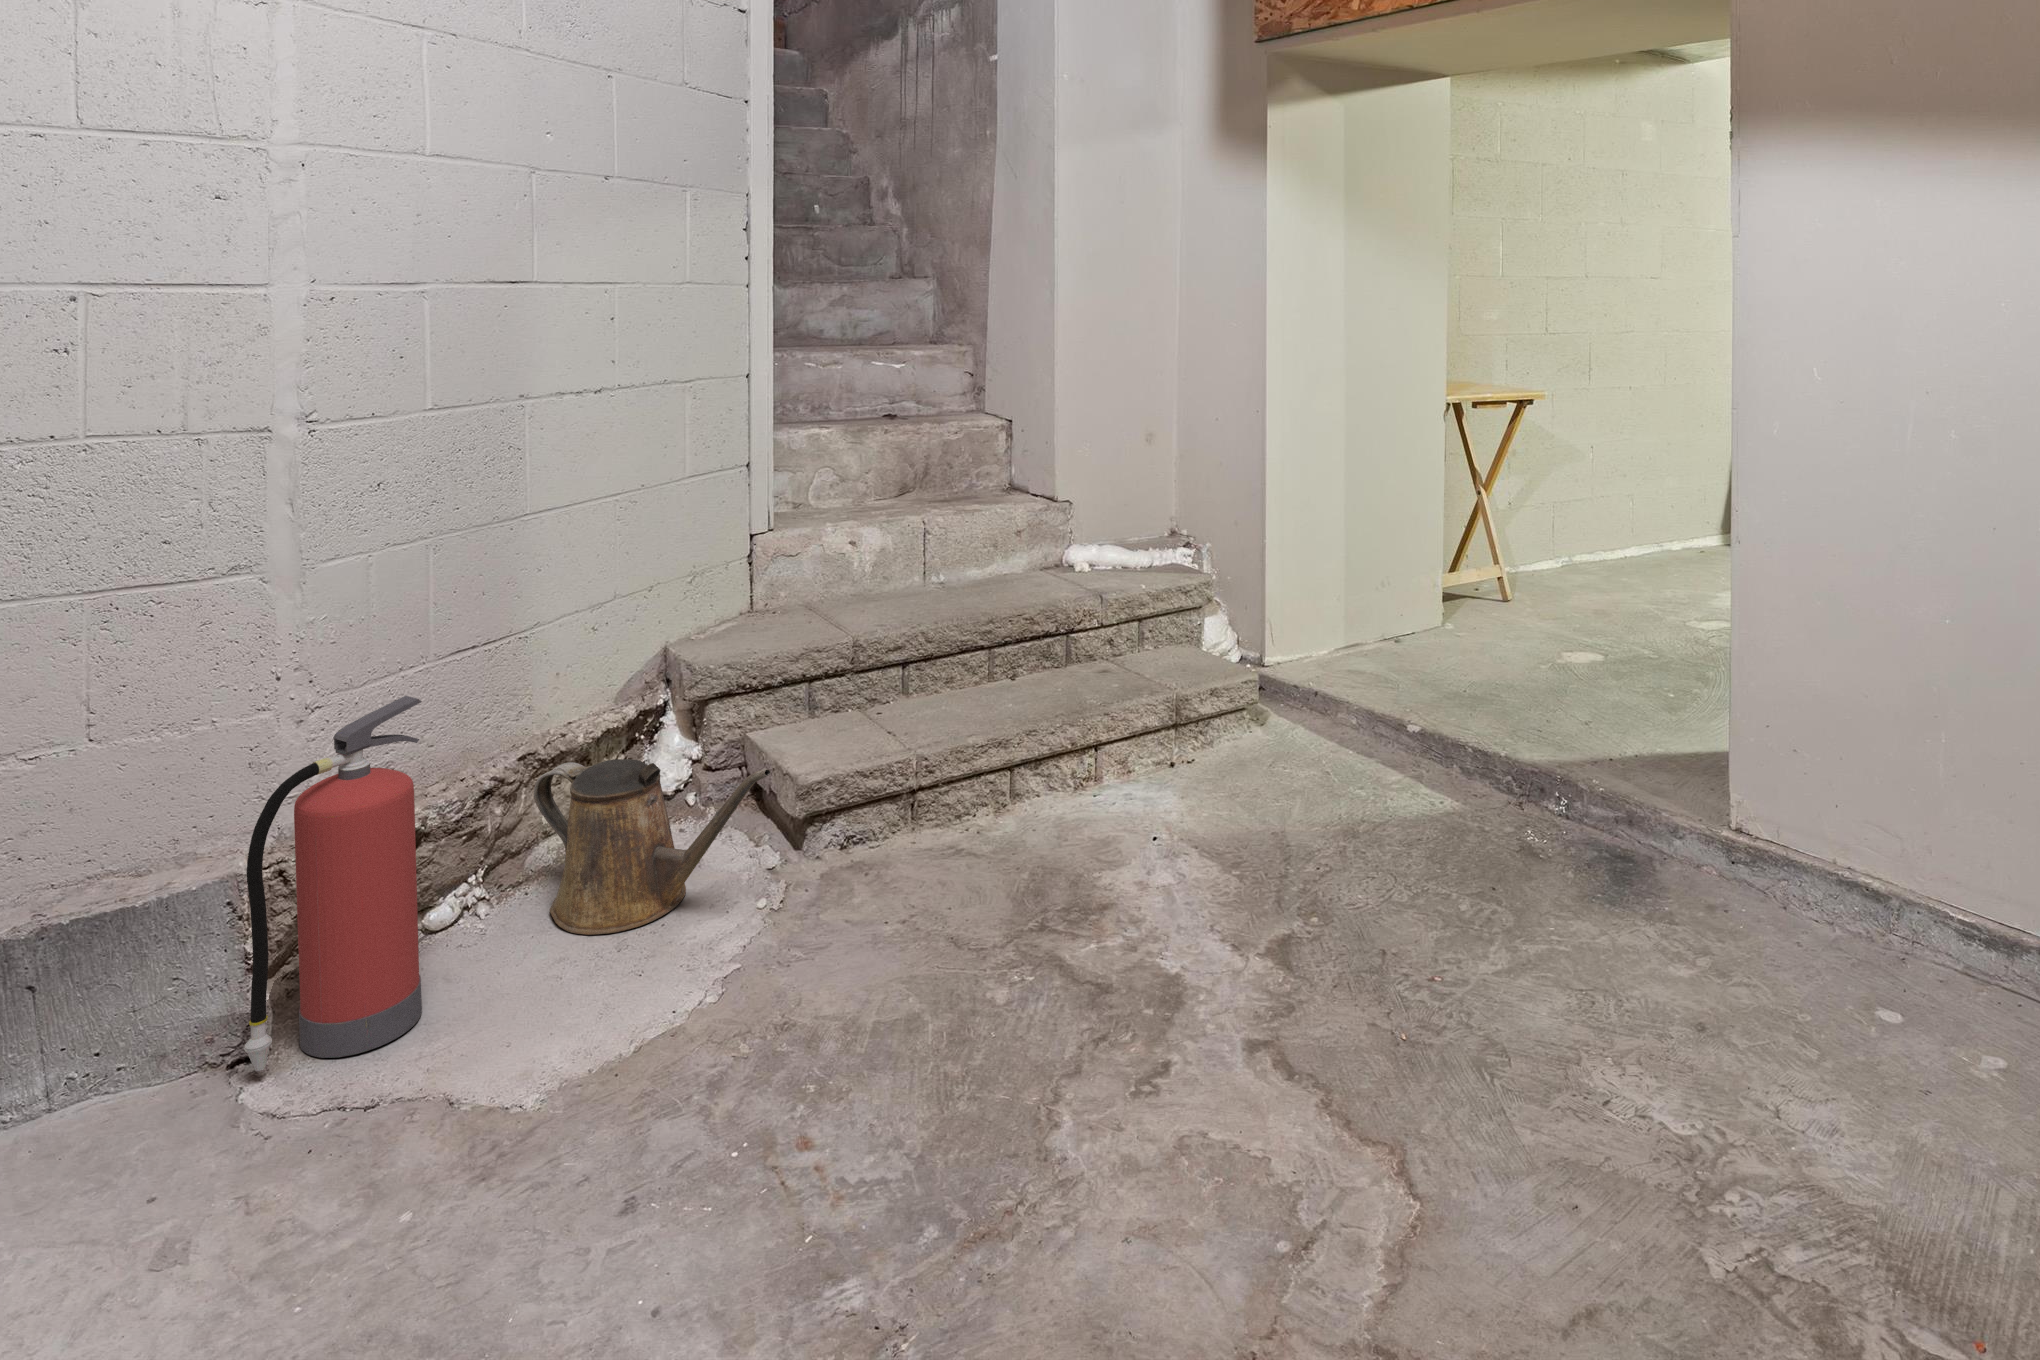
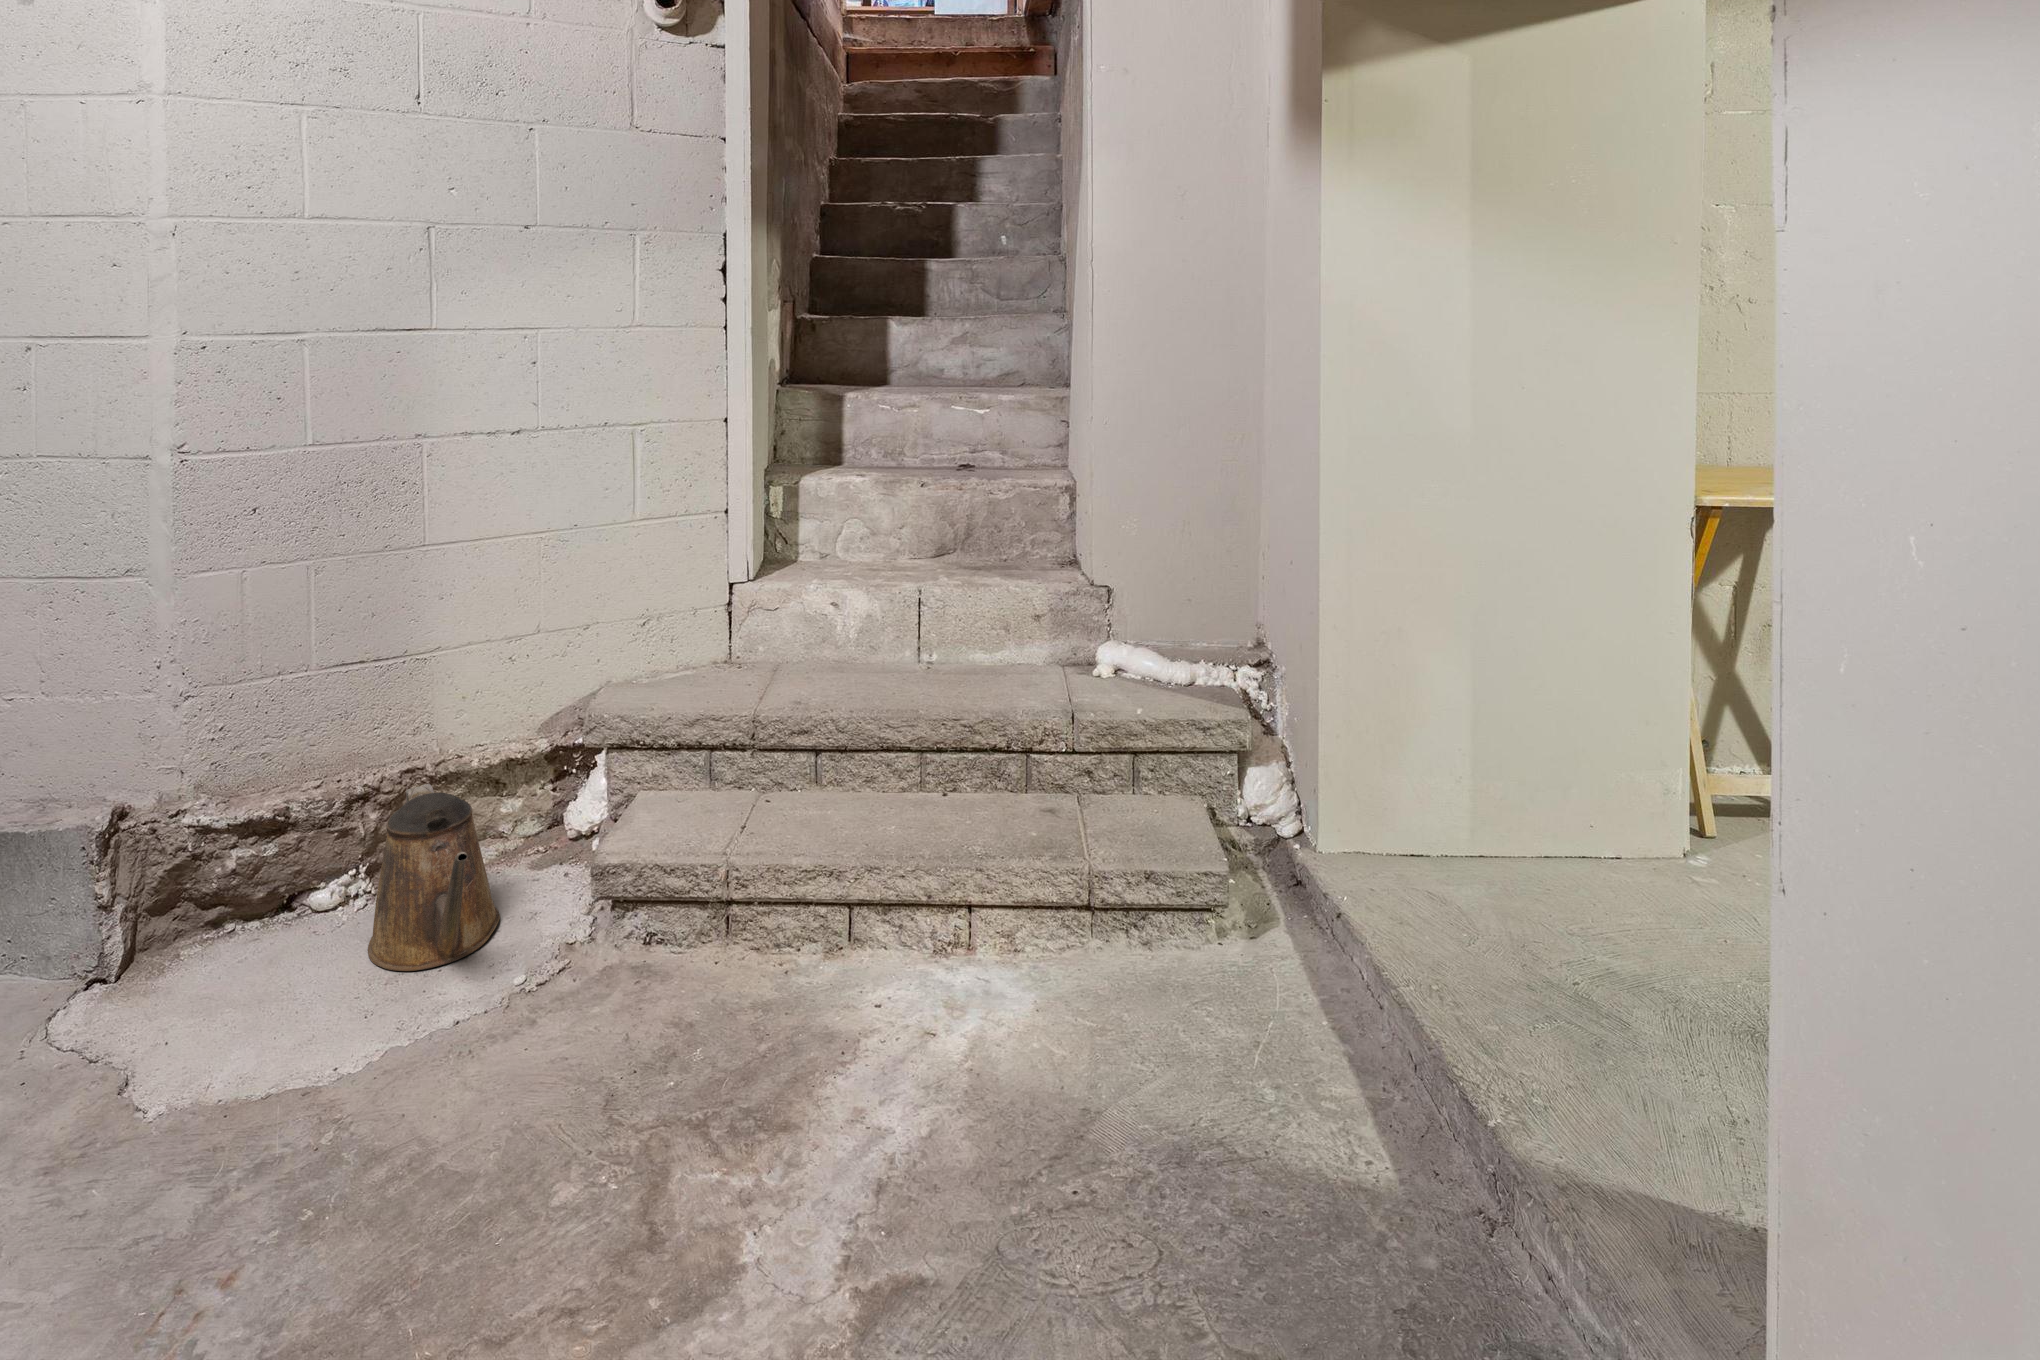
fire extinguisher: present [244,696,422,1071] -> none [44,703,216,1019]

